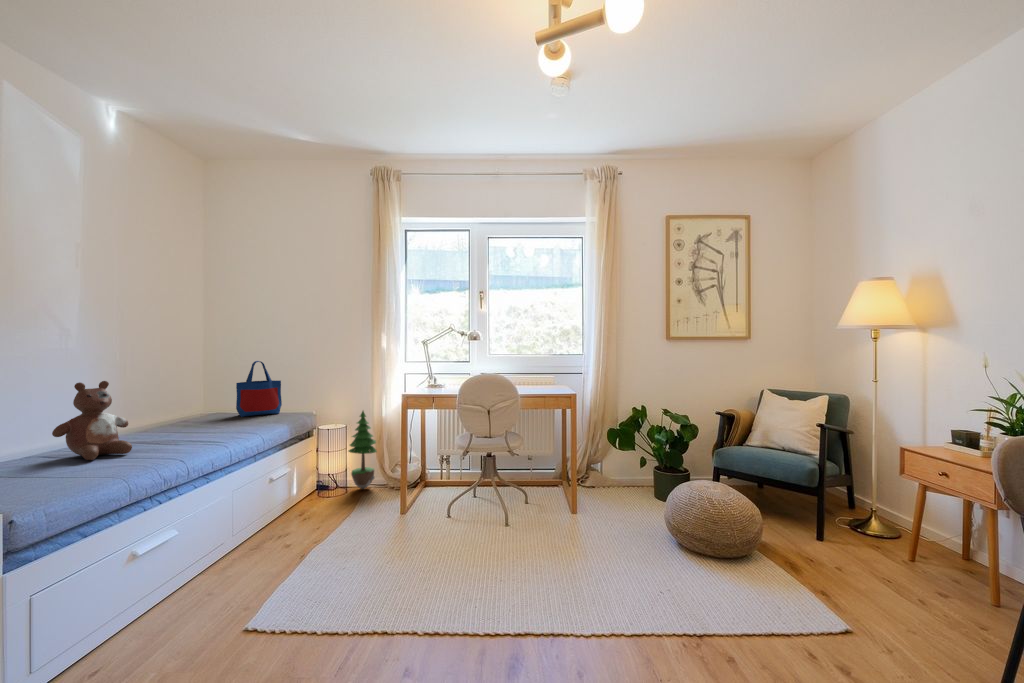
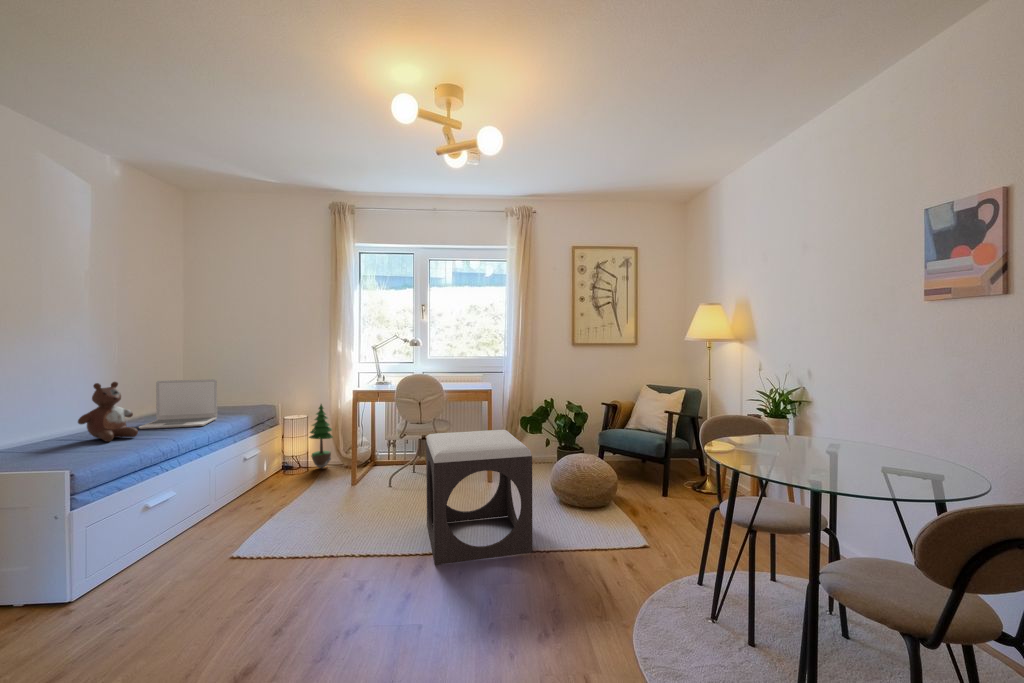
tote bag: present [236,361,282,417] -> none [213,363,252,410]
laptop: none [138,380,238,442] -> present [139,379,217,429]
footstool: none [508,449,679,658] -> present [426,430,533,565]

